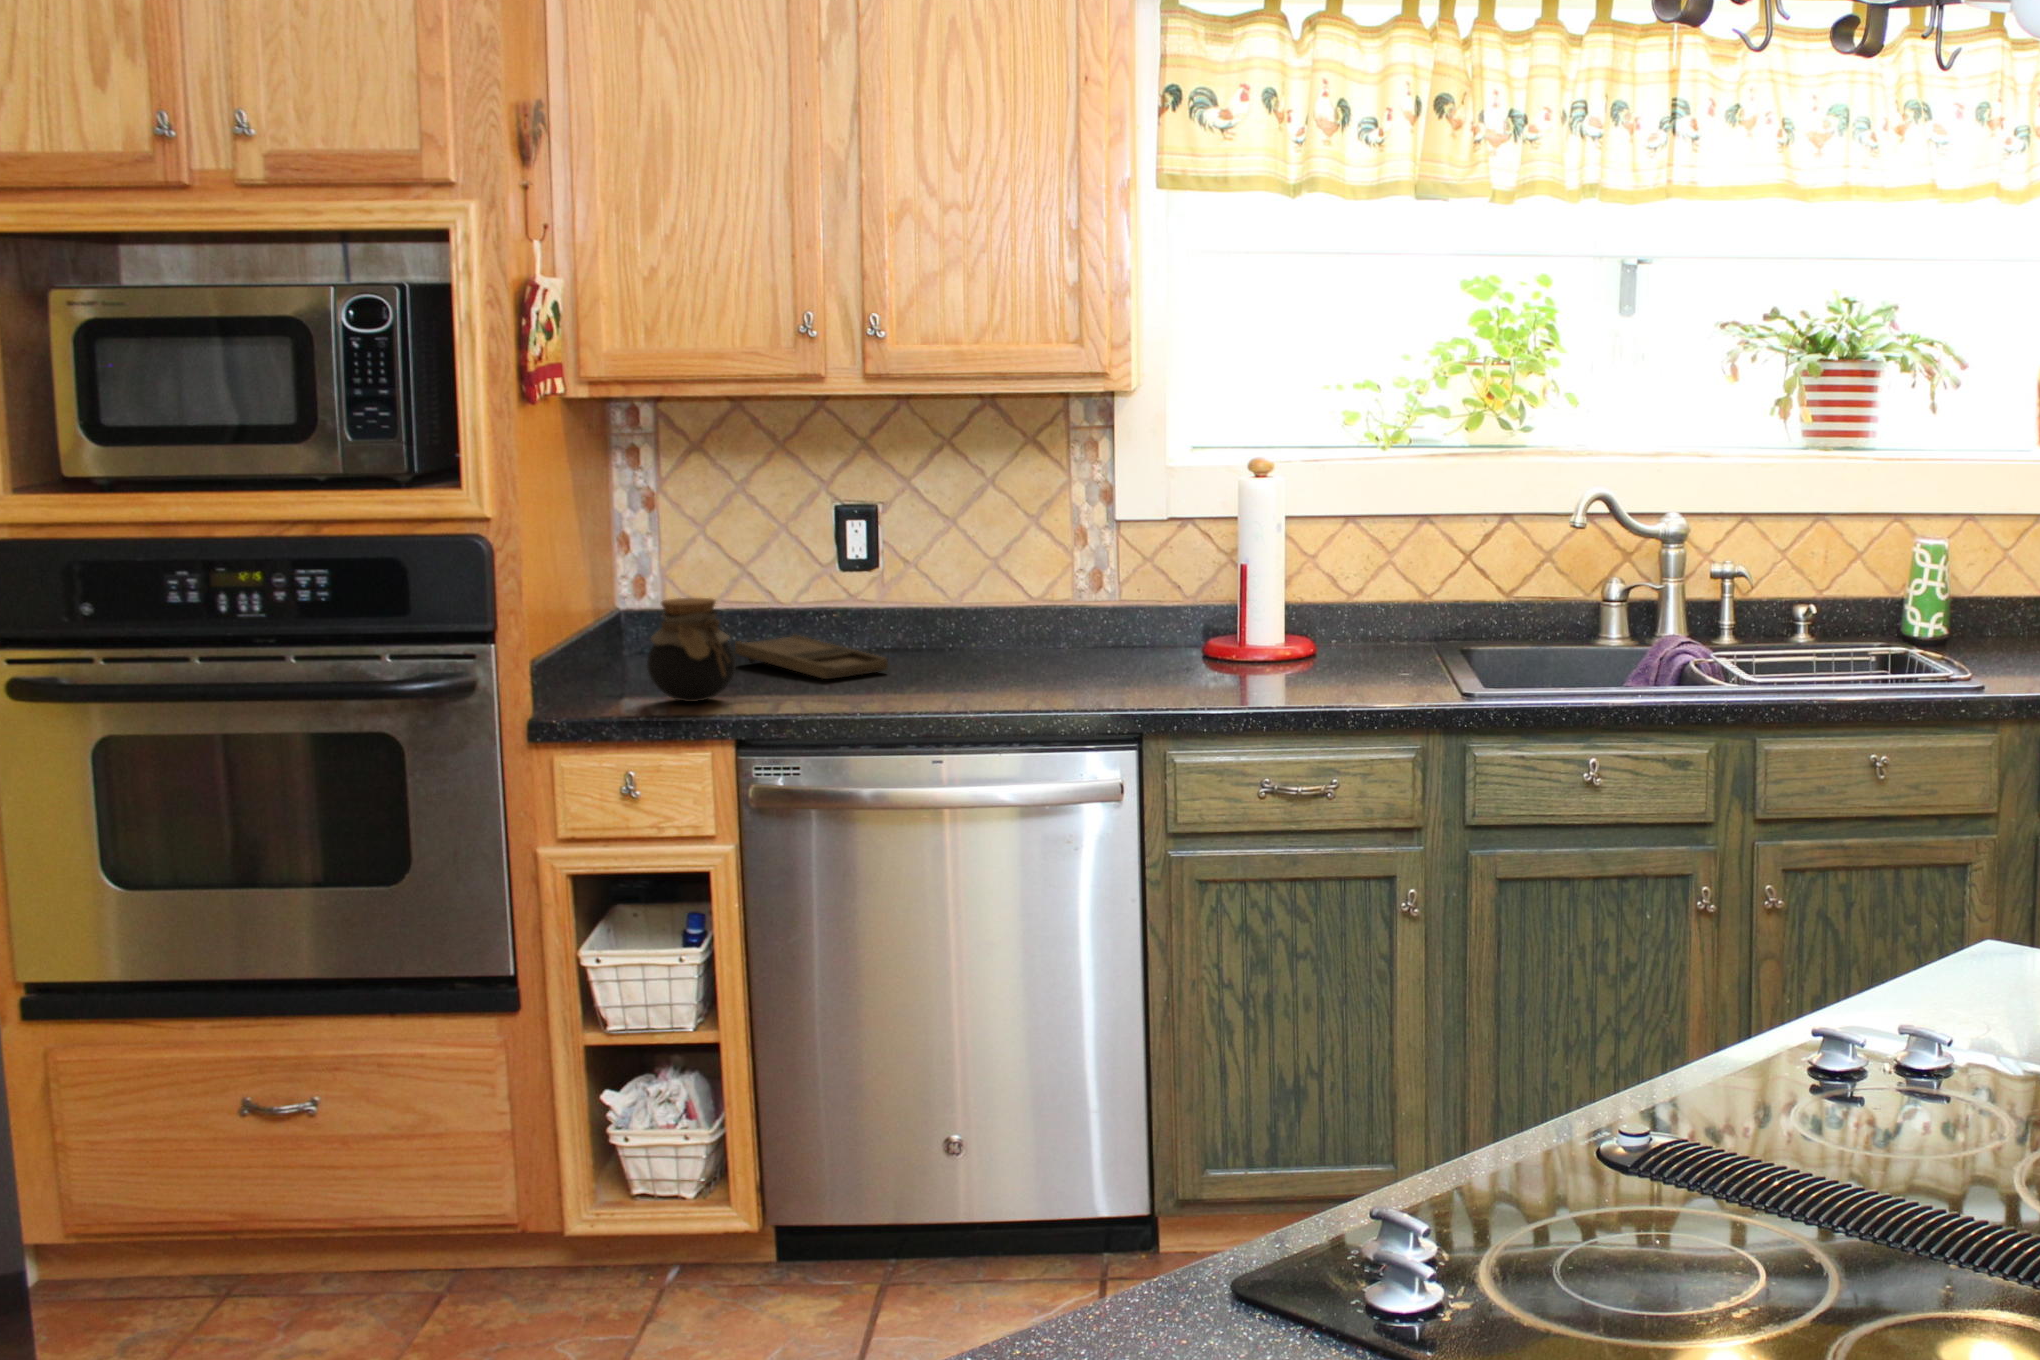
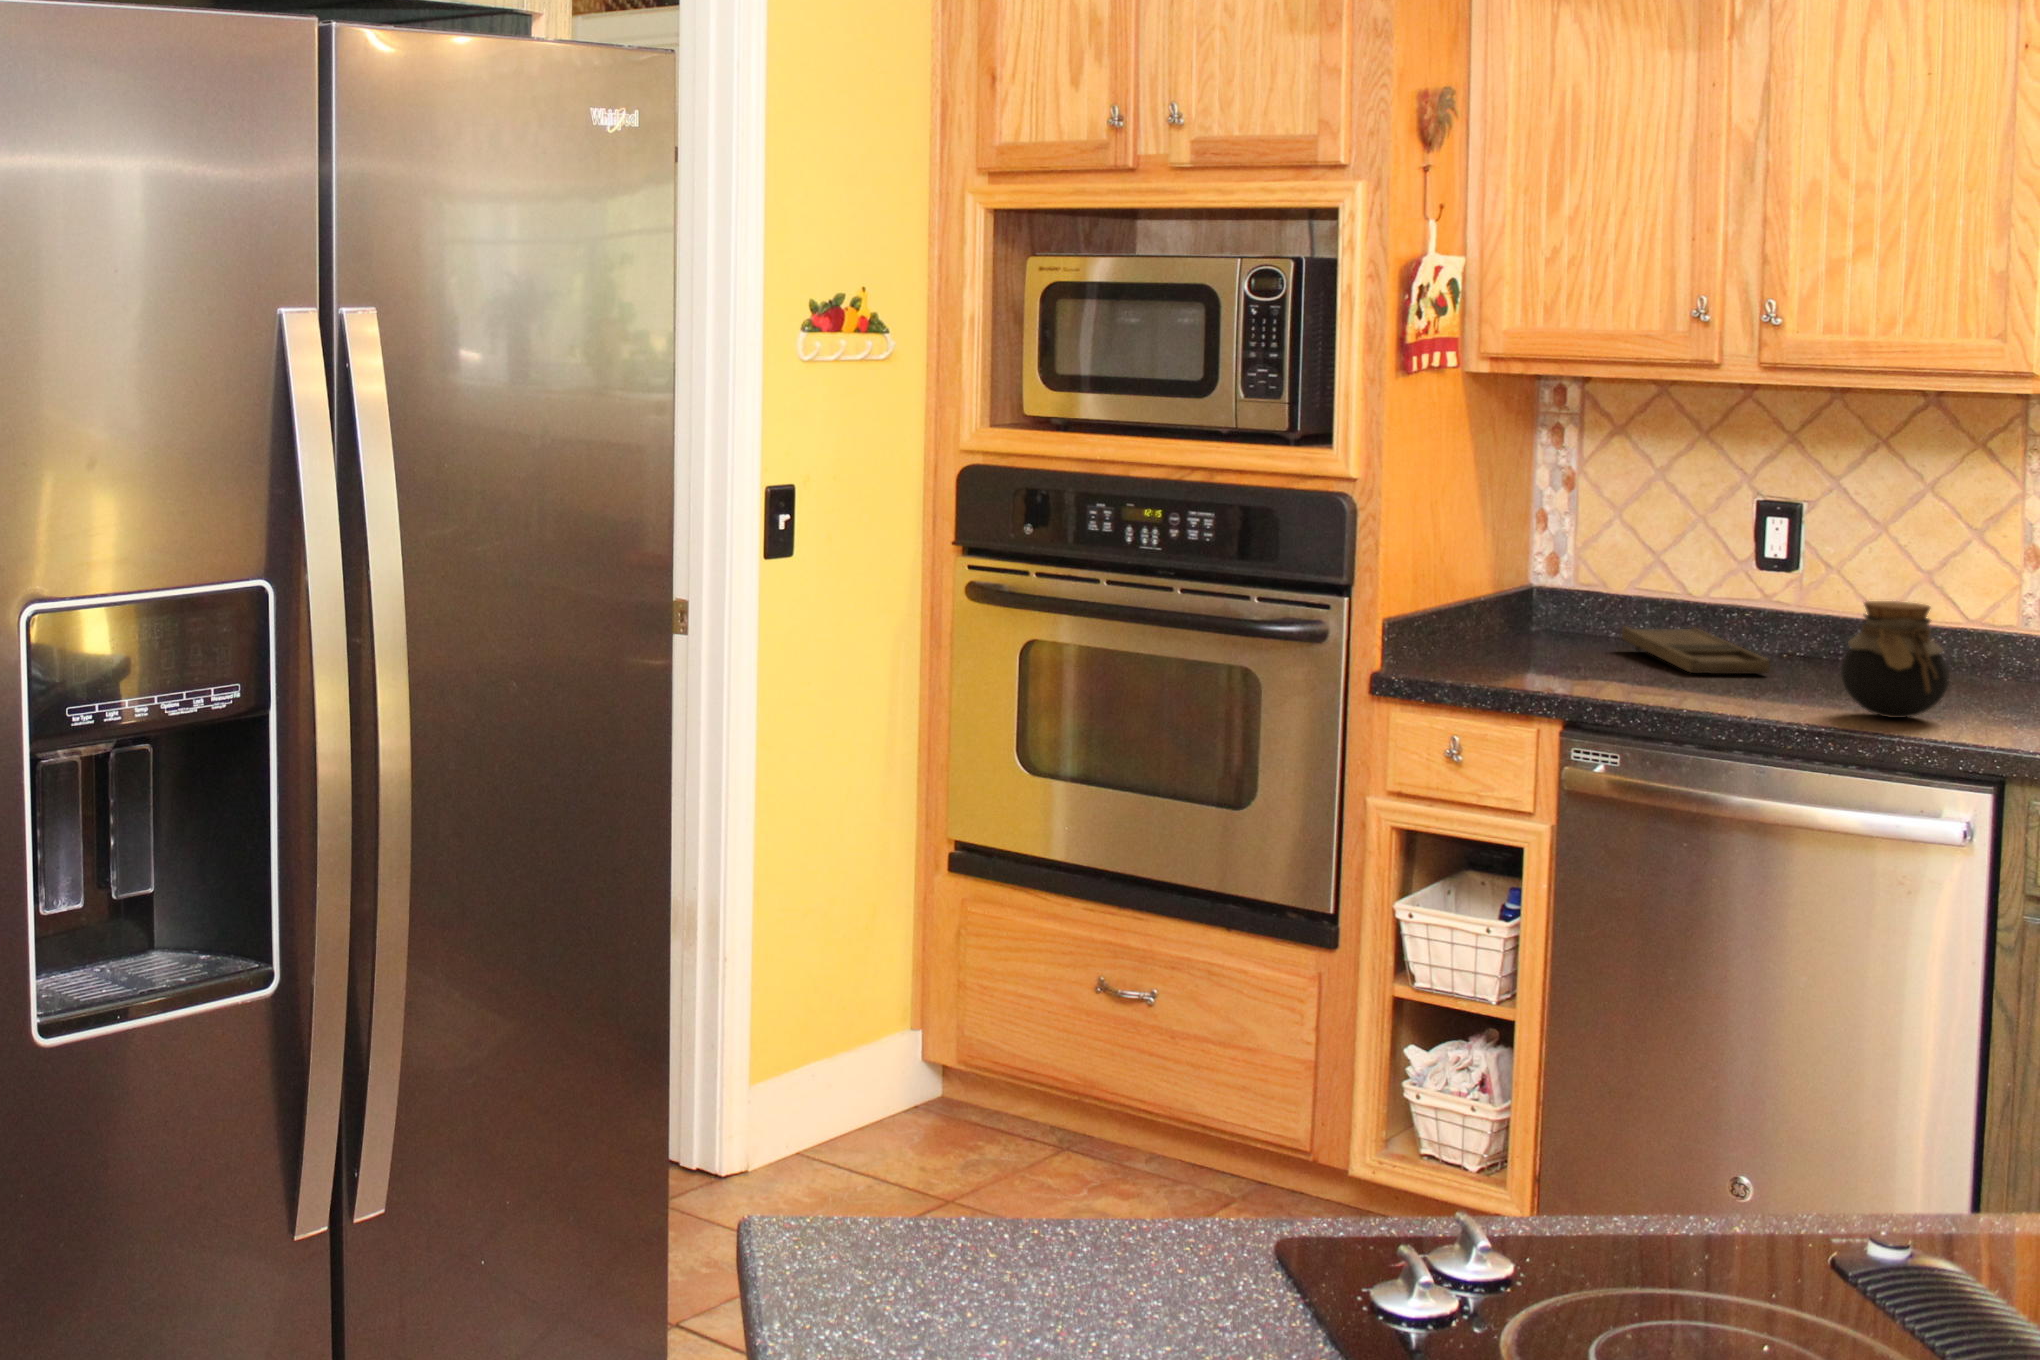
jar: present [647,598,736,702] -> present [1841,601,1949,718]

